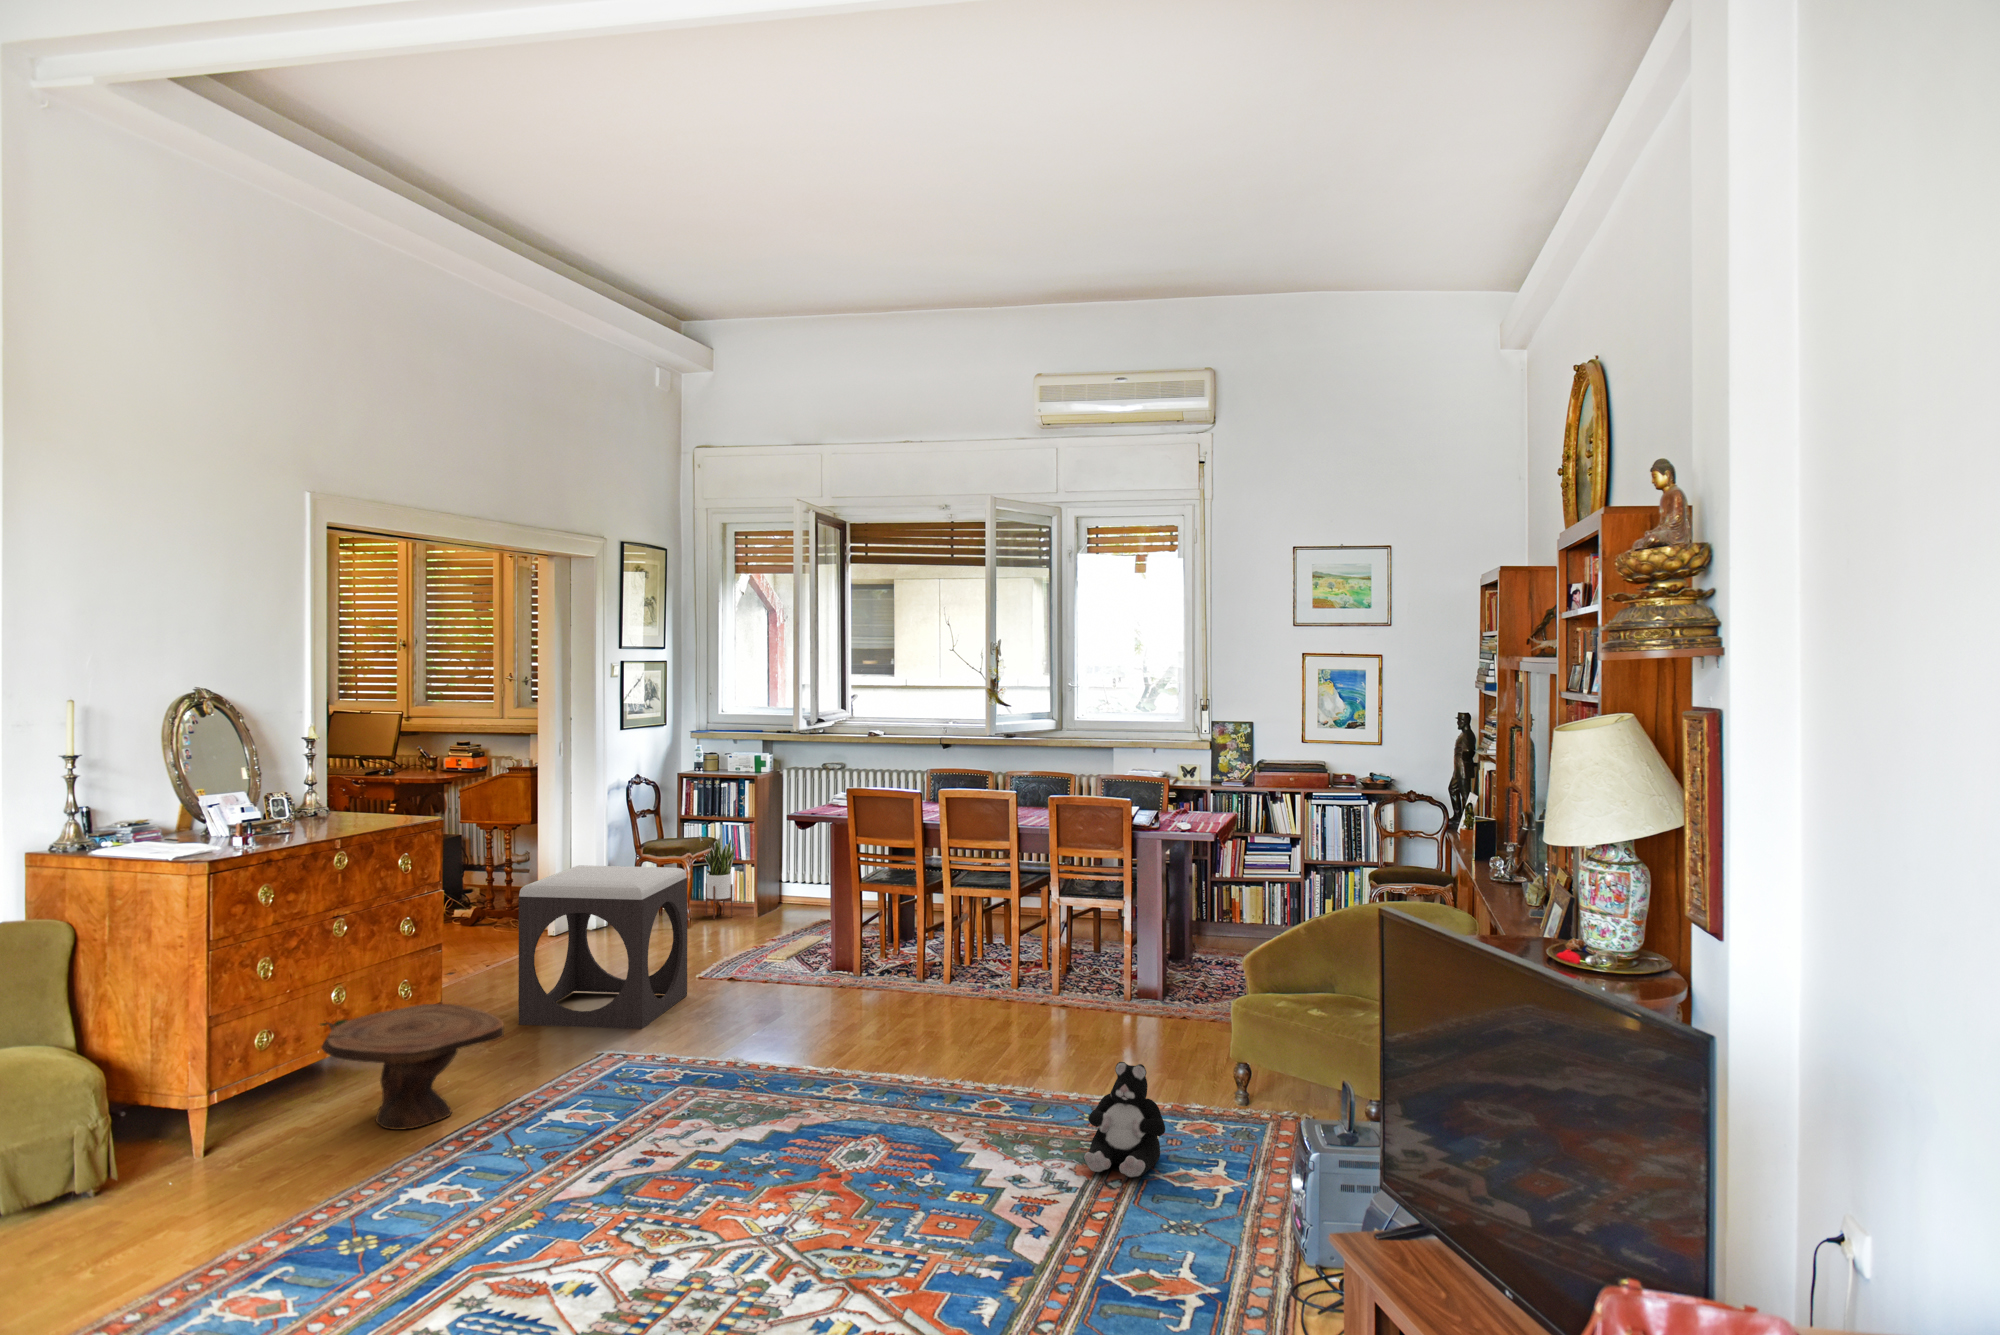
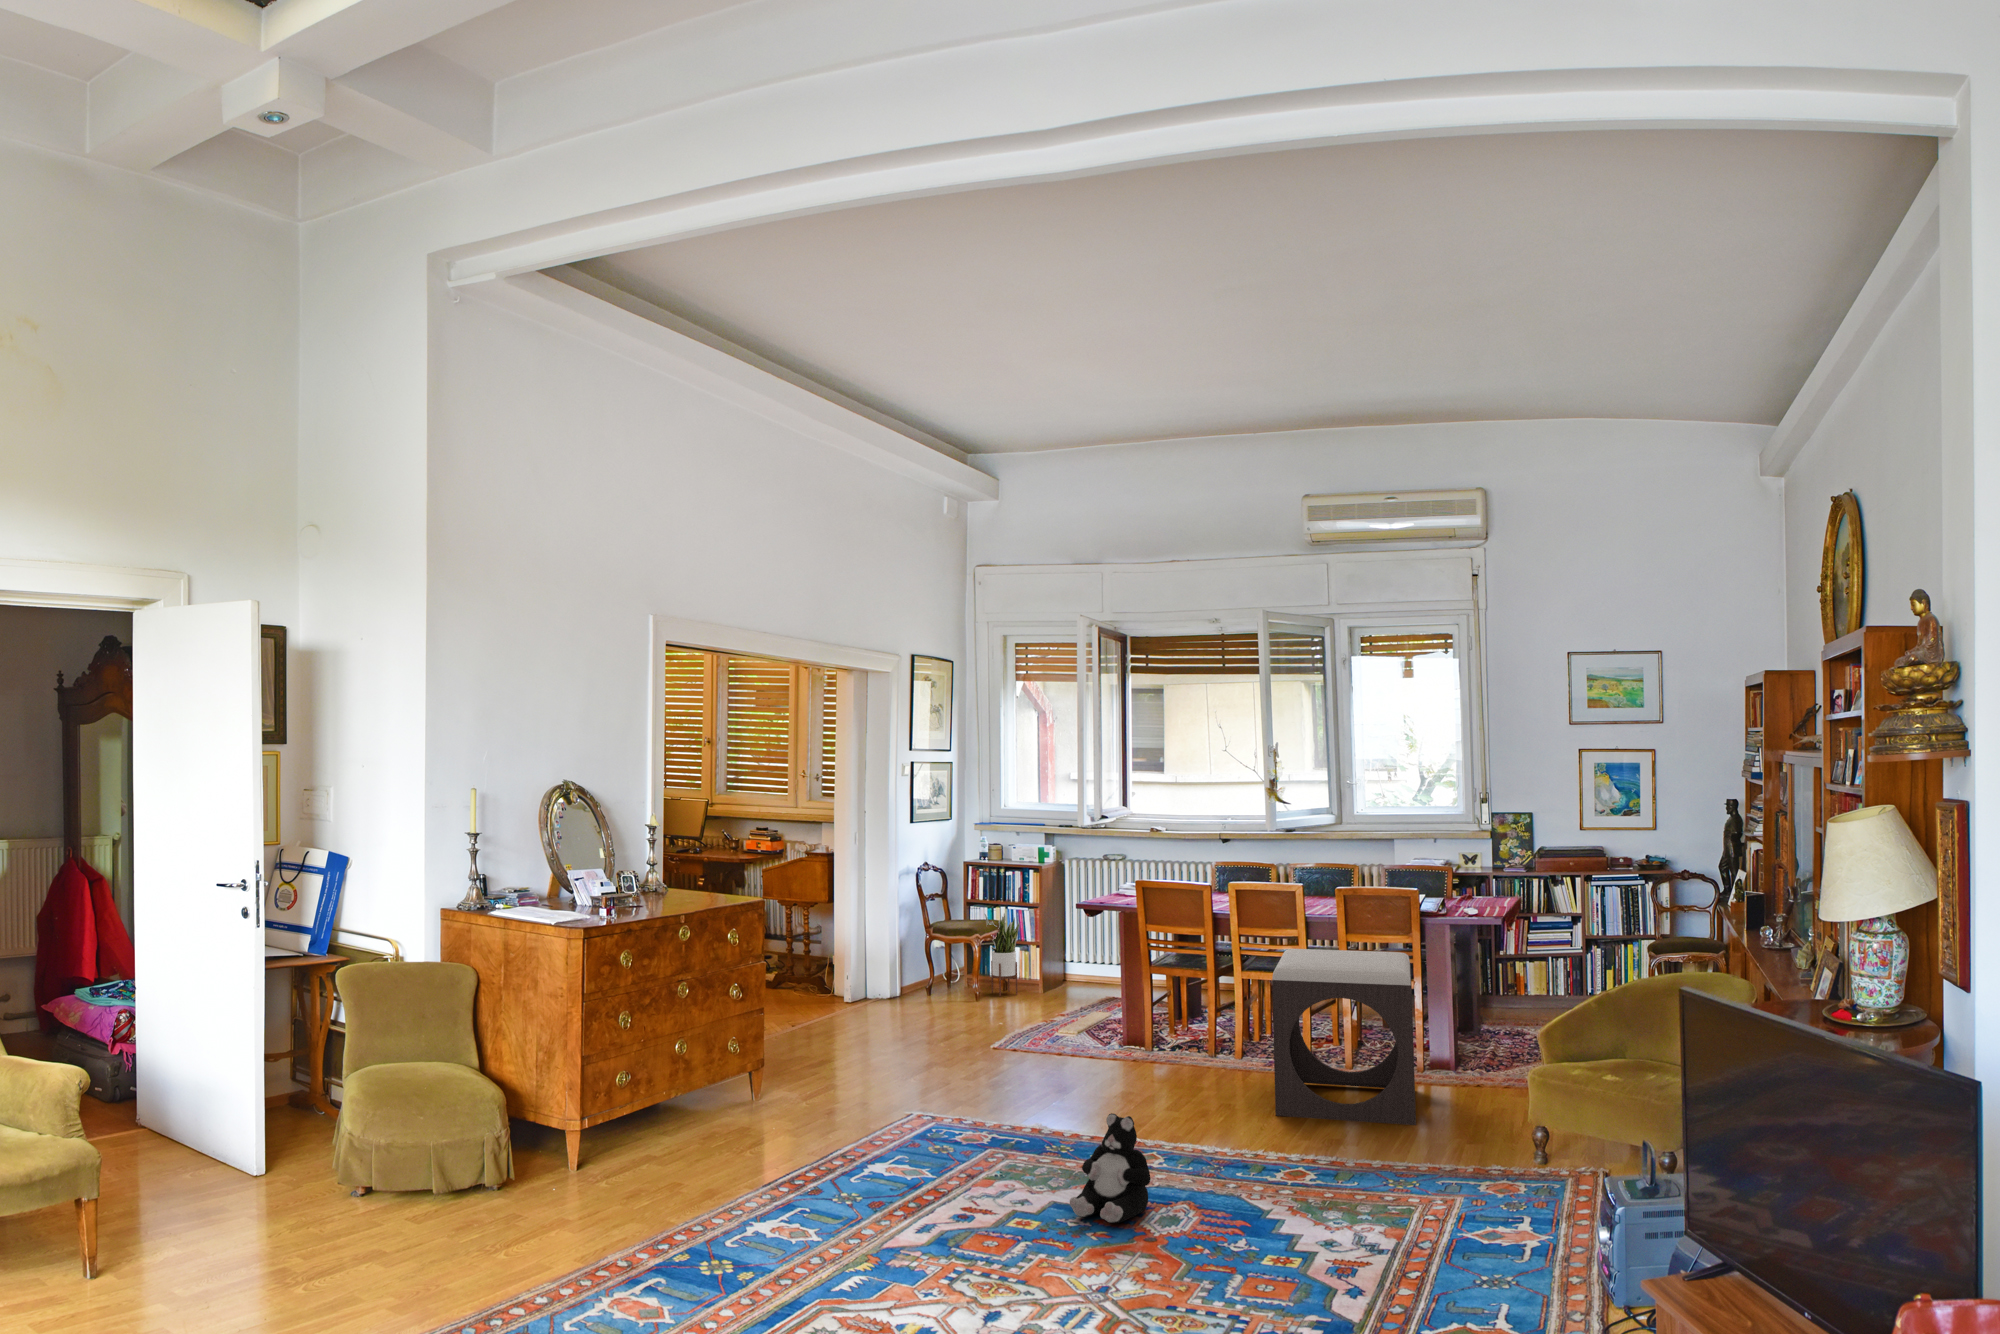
footstool: present [519,865,688,1029] -> present [1272,949,1416,1125]
side table: present [321,1004,504,1130] -> none [668,1061,830,1176]
plush toy: present [1084,1062,1165,1178] -> present [1070,1113,1151,1223]

